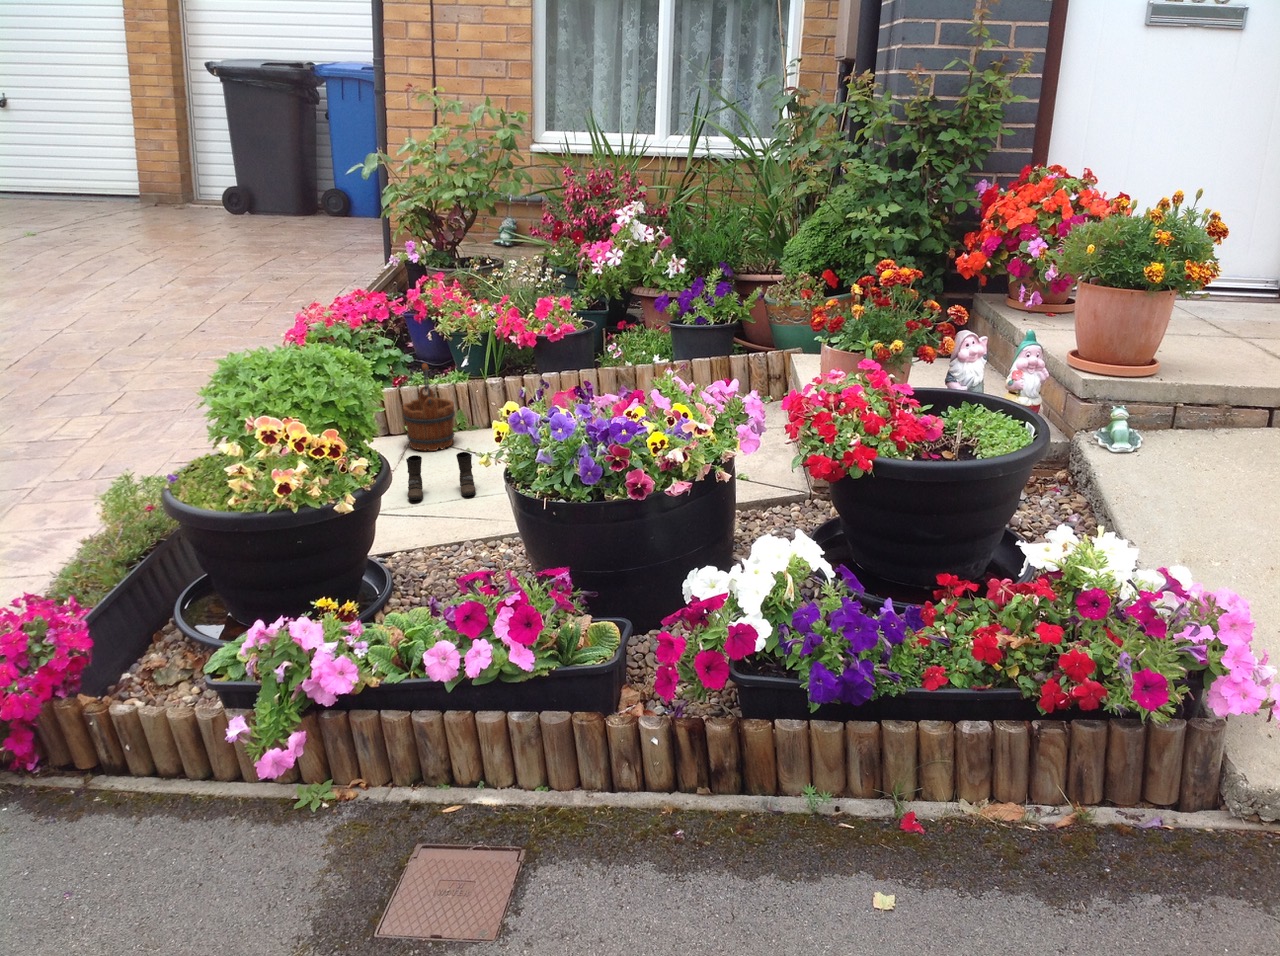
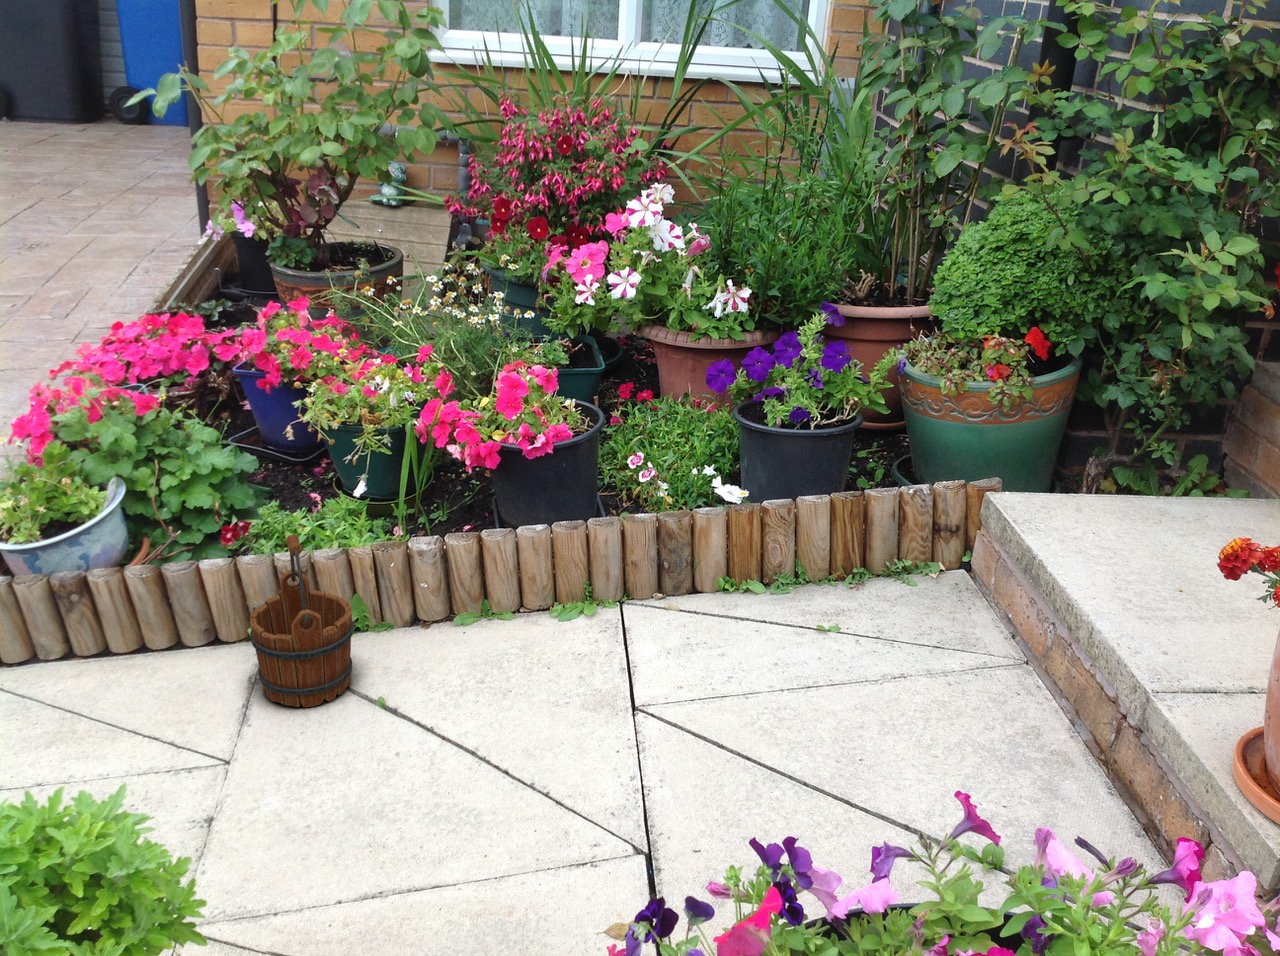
boots: present [406,452,476,500] -> none [268,766,419,891]

